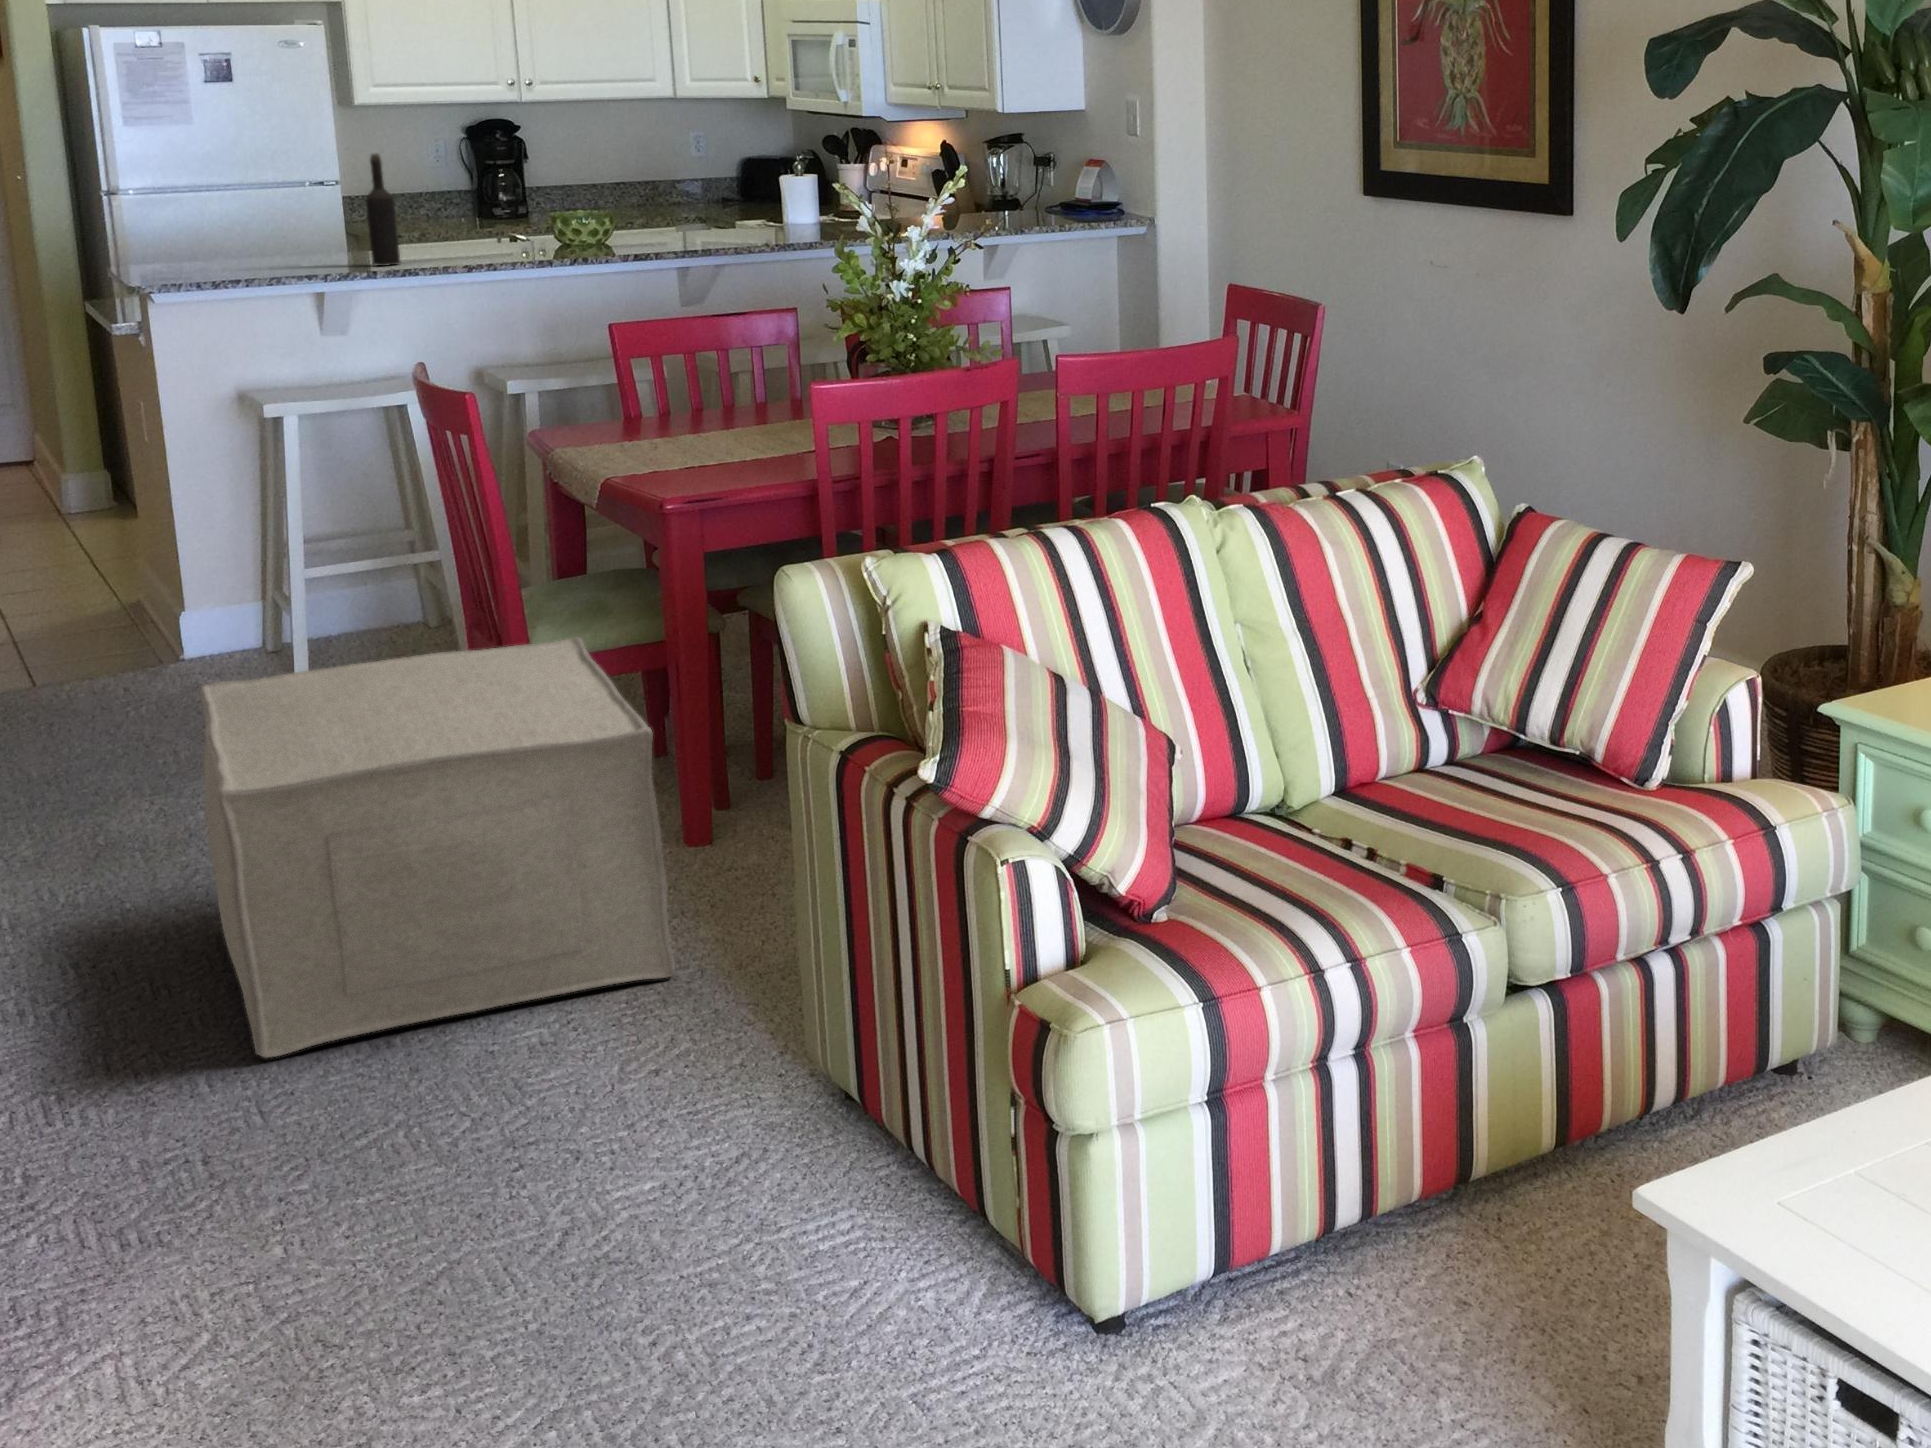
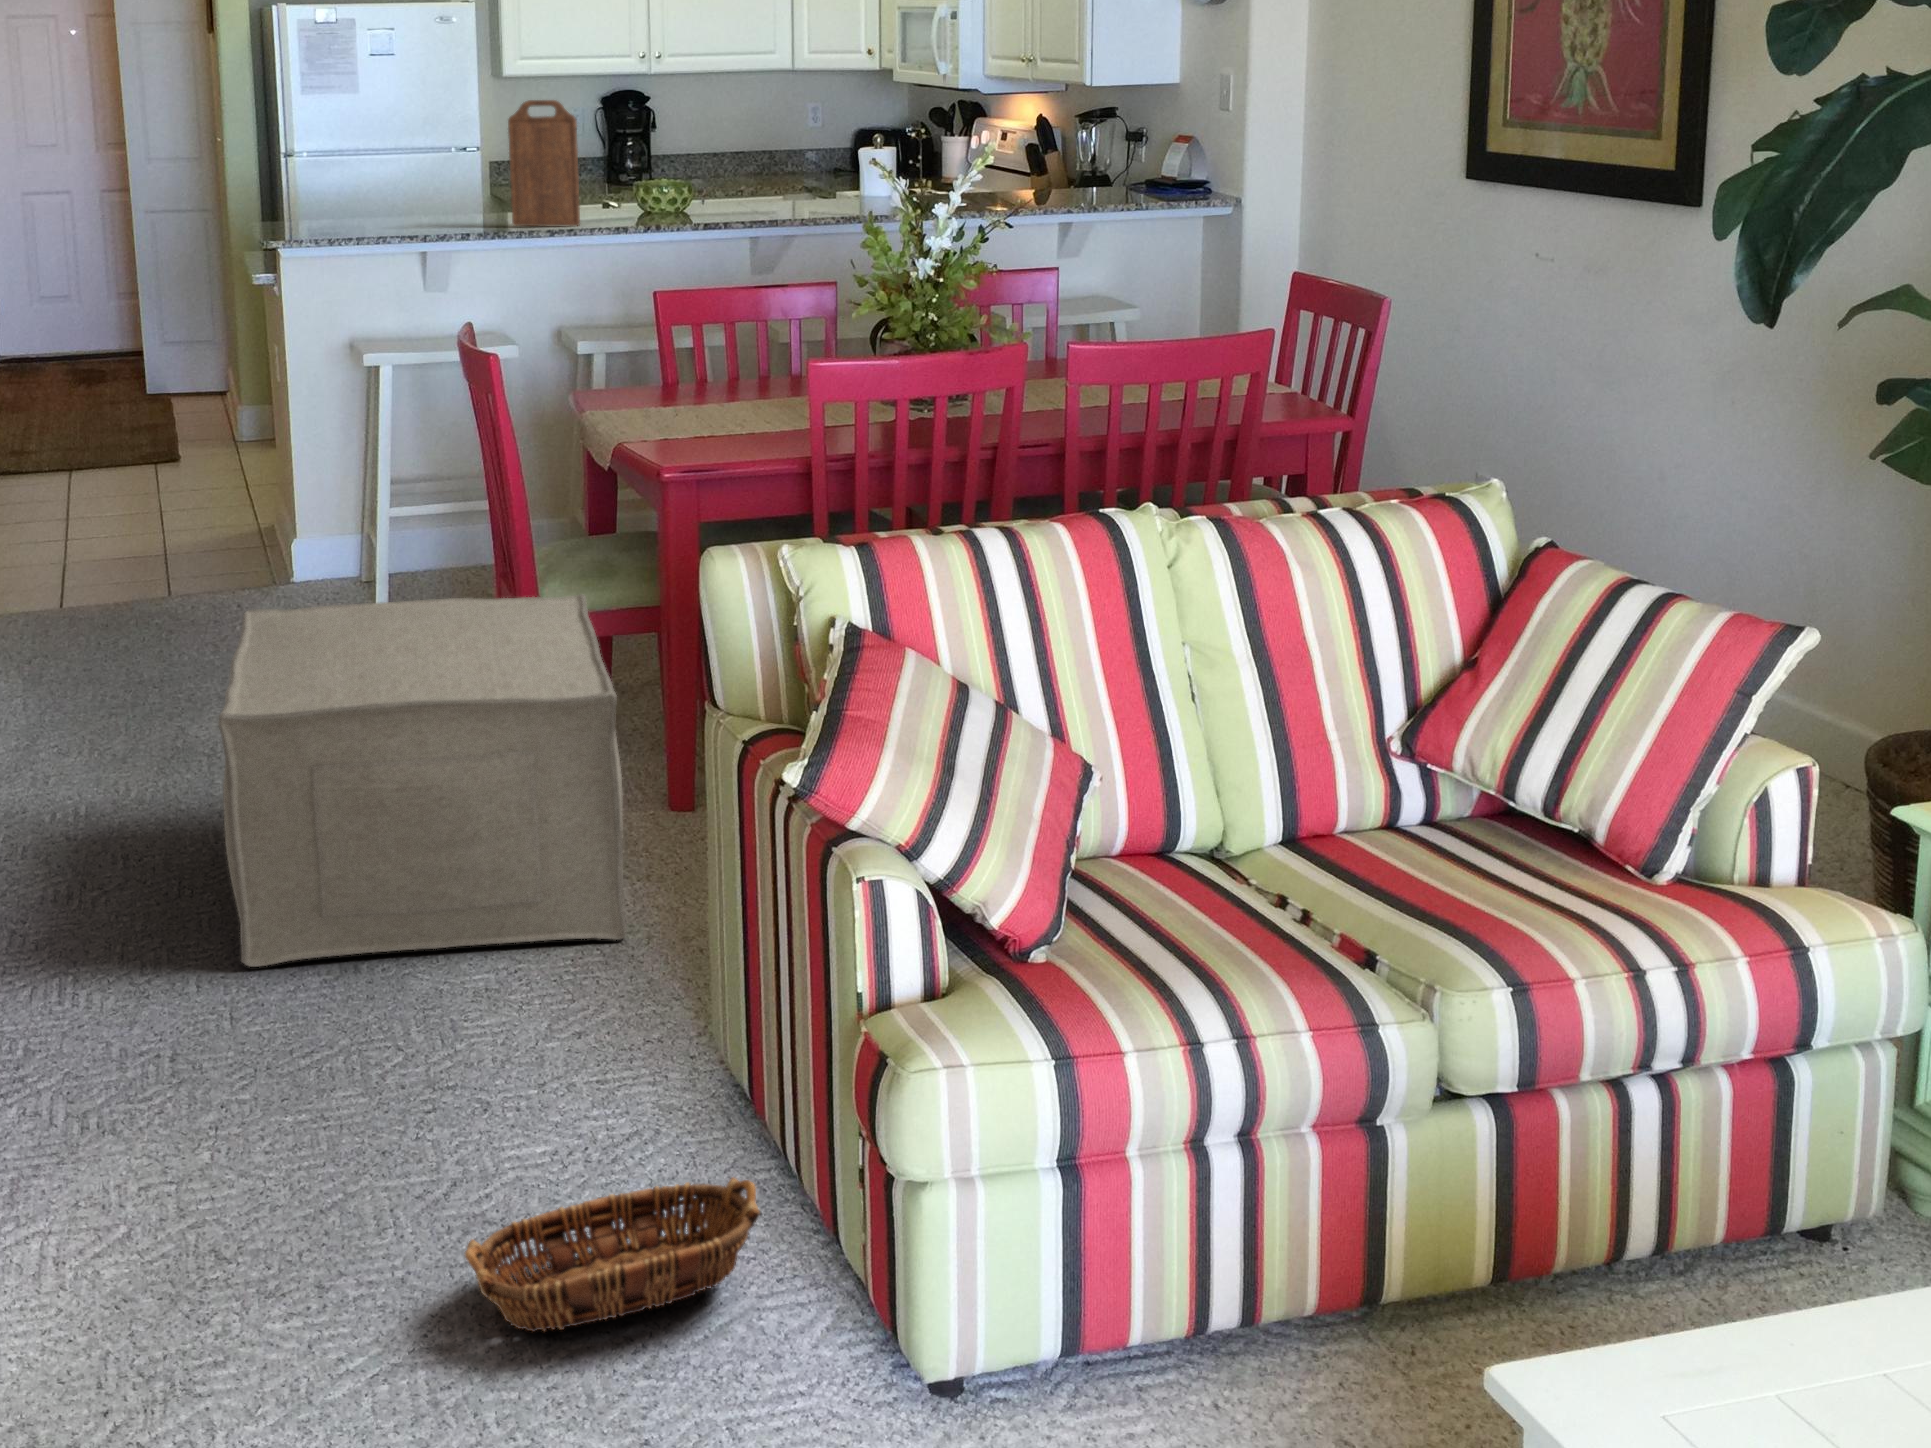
cutting board: none [401,131,489,265] -> present [508,100,580,227]
wine bottle: present [366,153,400,266] -> none [478,120,506,225]
basket: none [565,1139,921,1398] -> present [465,1177,760,1332]

